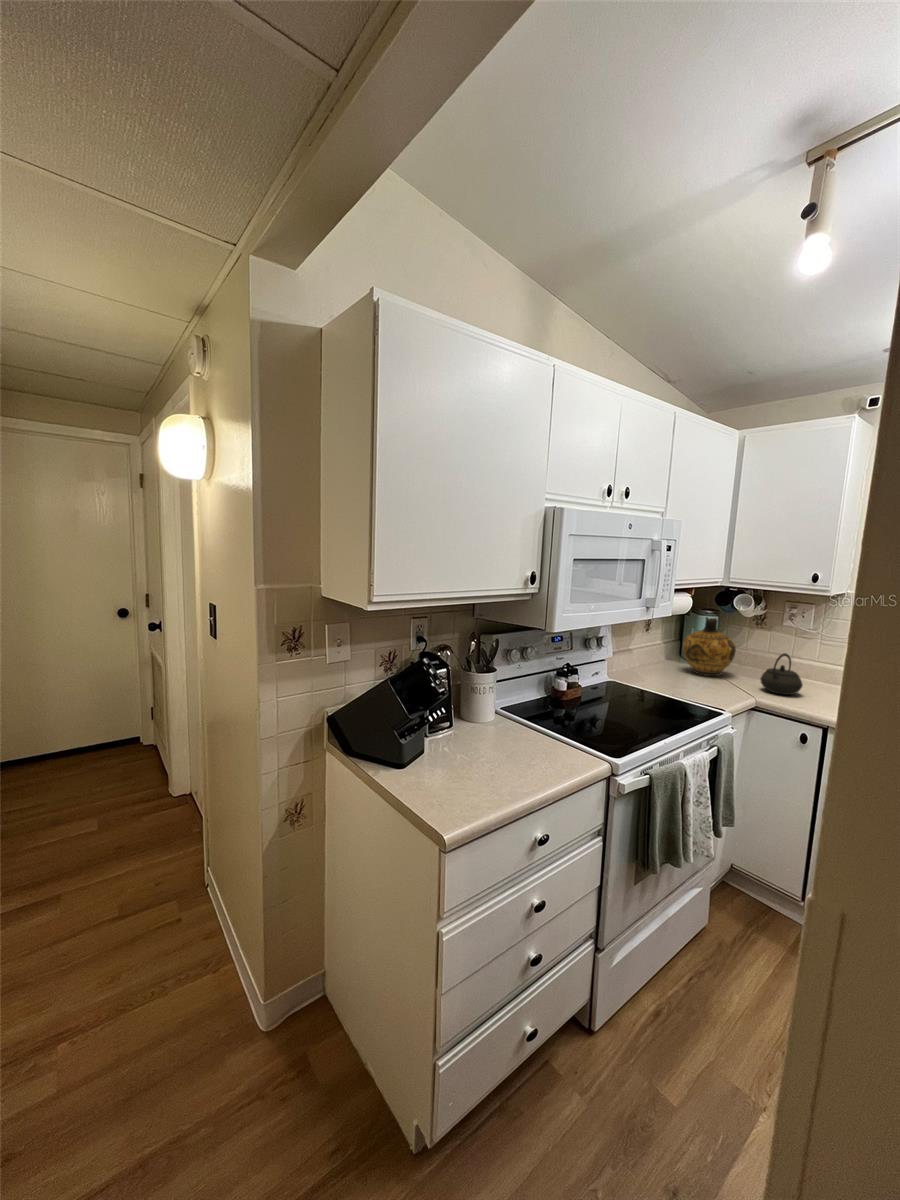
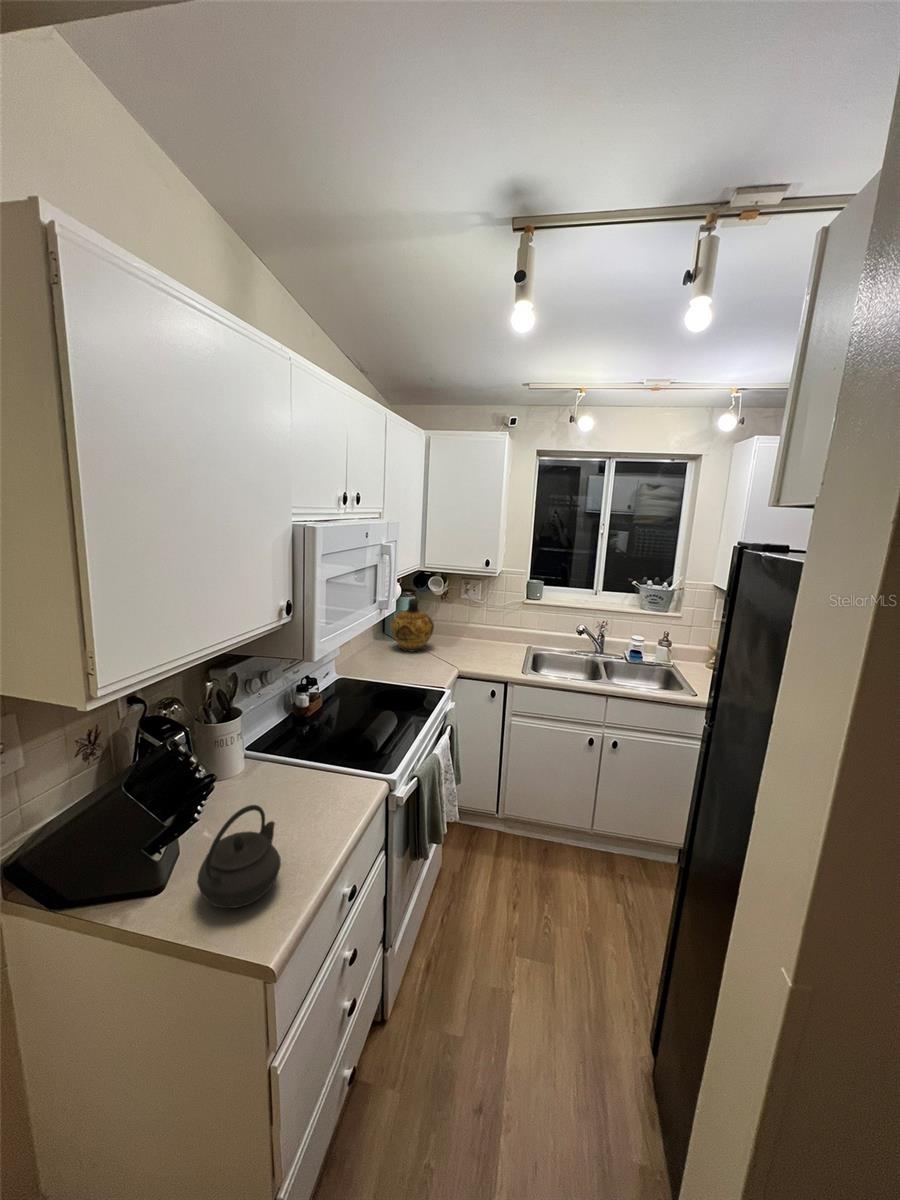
kettle: present [760,653,803,695] -> present [197,805,281,908]

